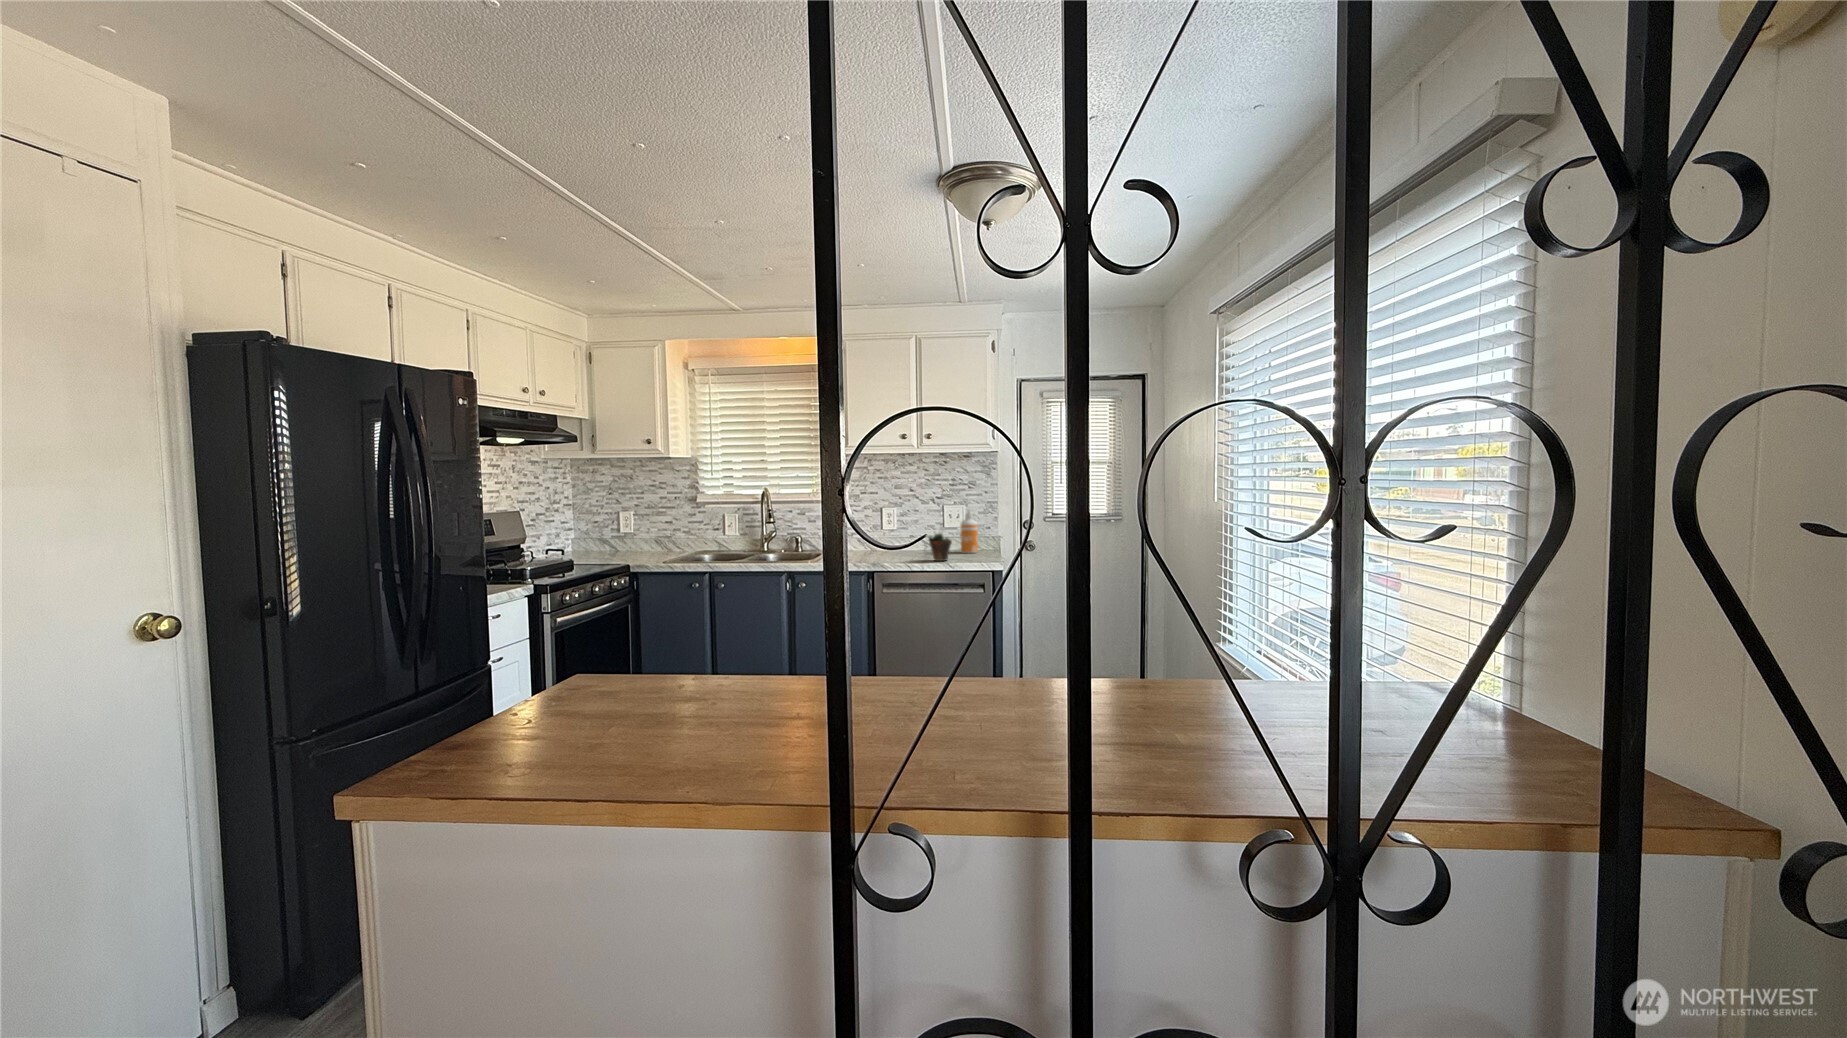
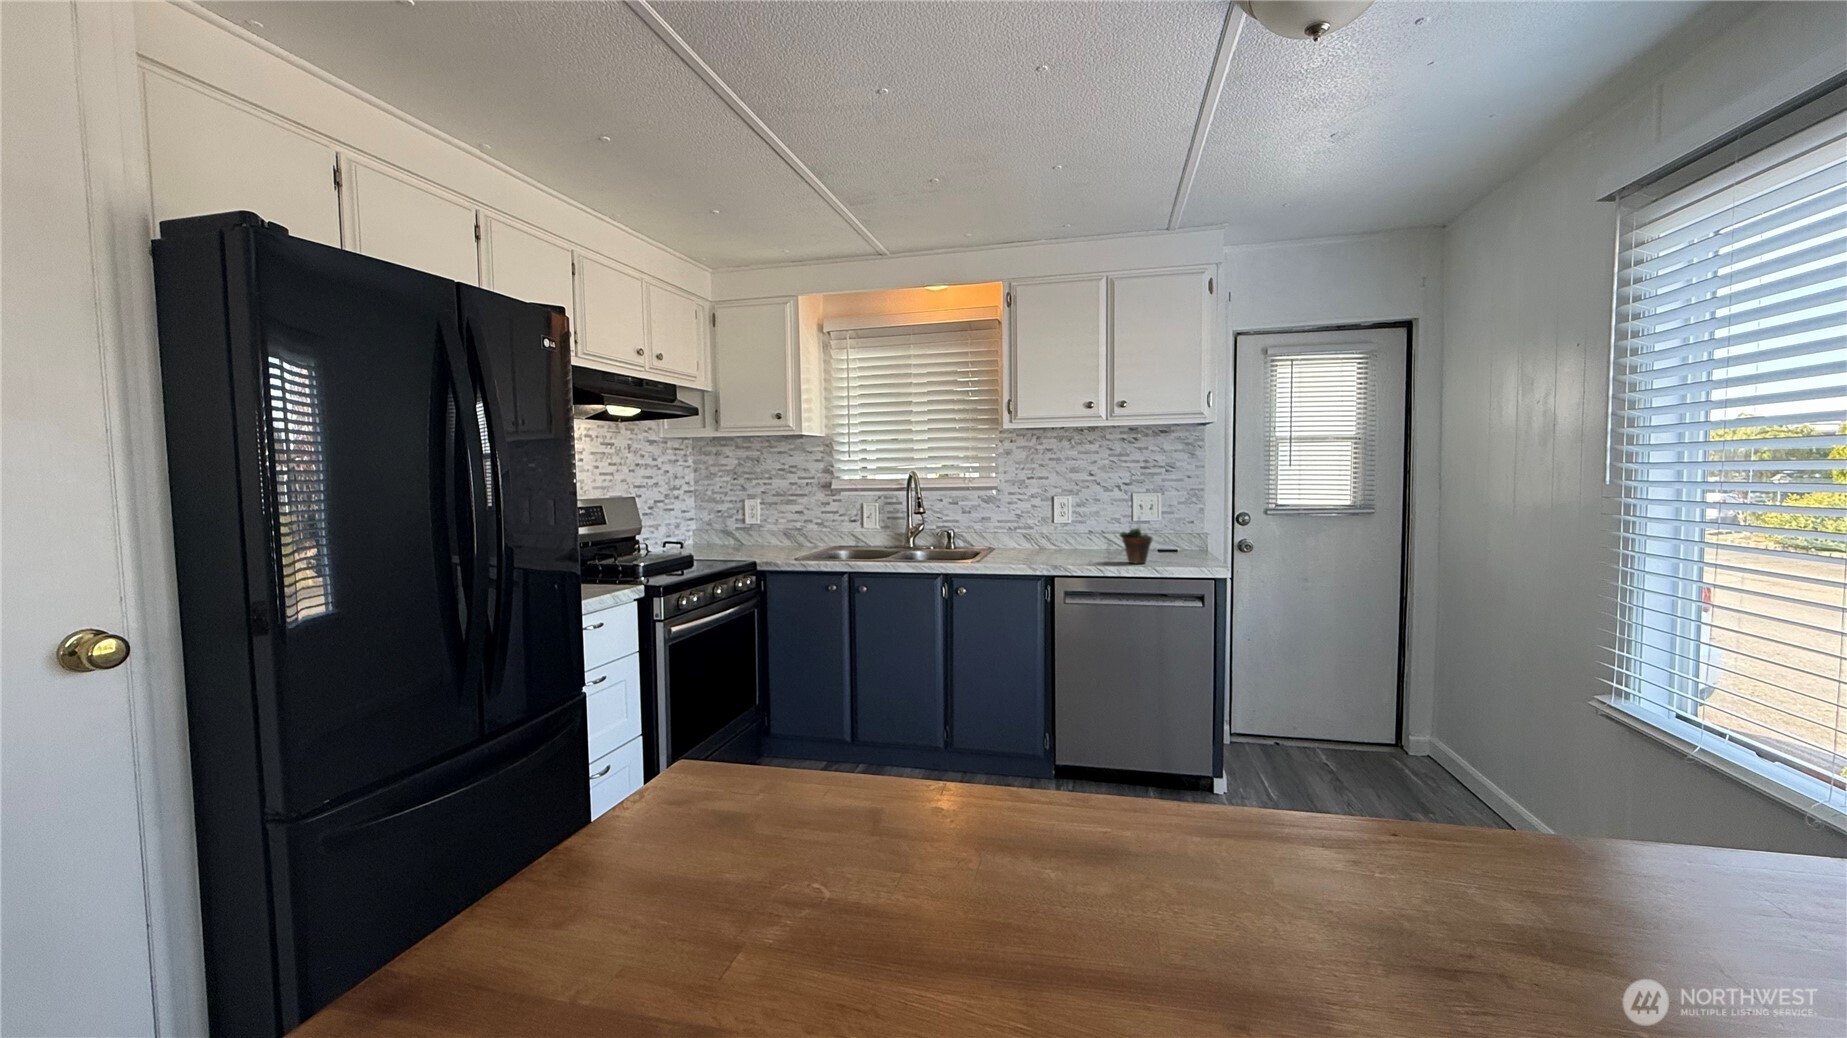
soap dispenser: present [961,509,978,553] -> none [1155,498,1178,554]

